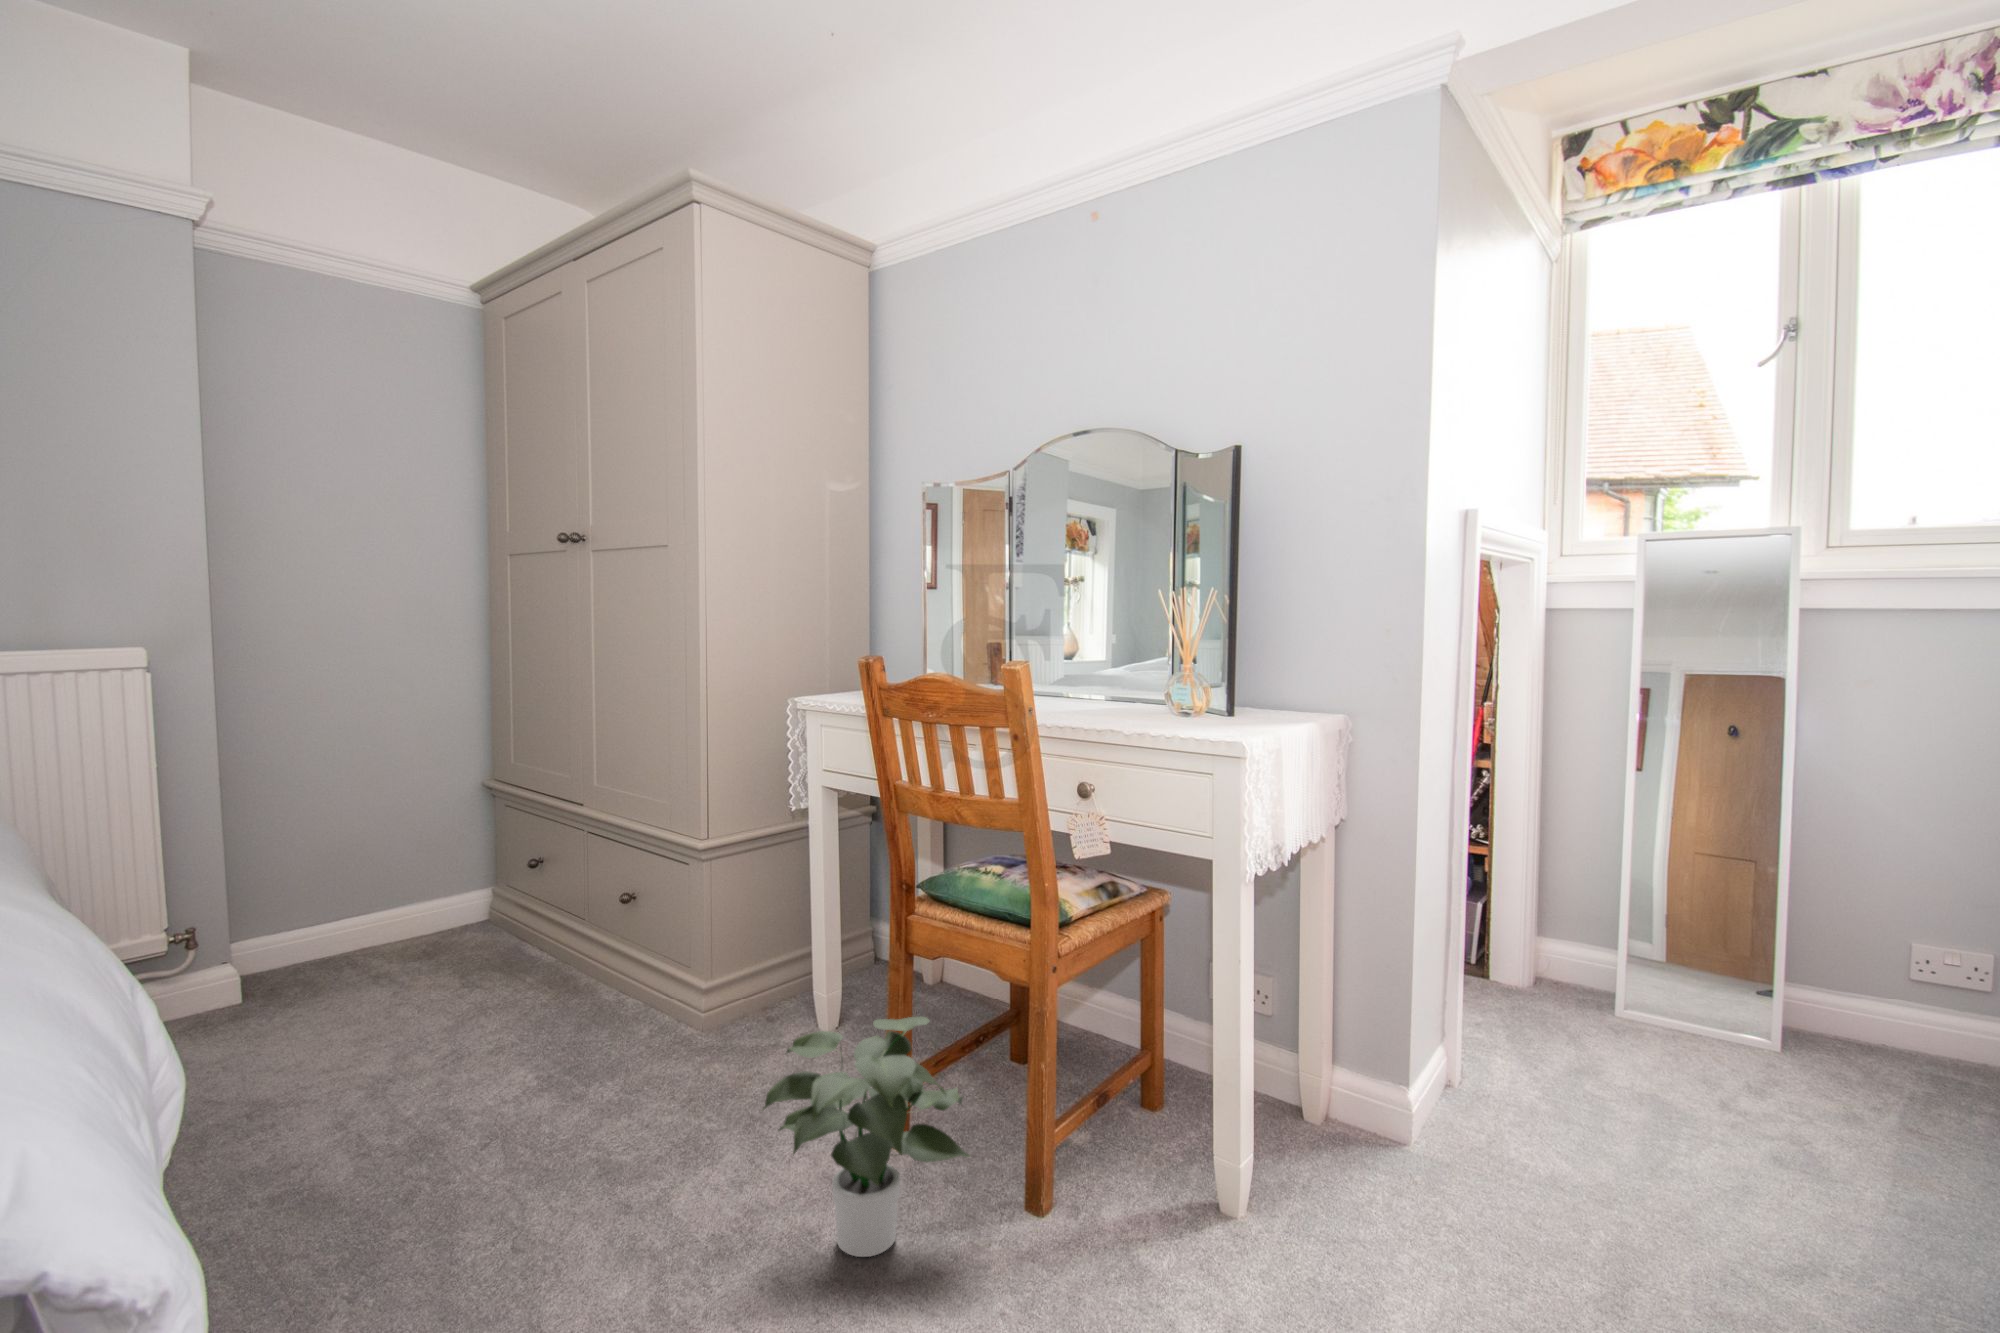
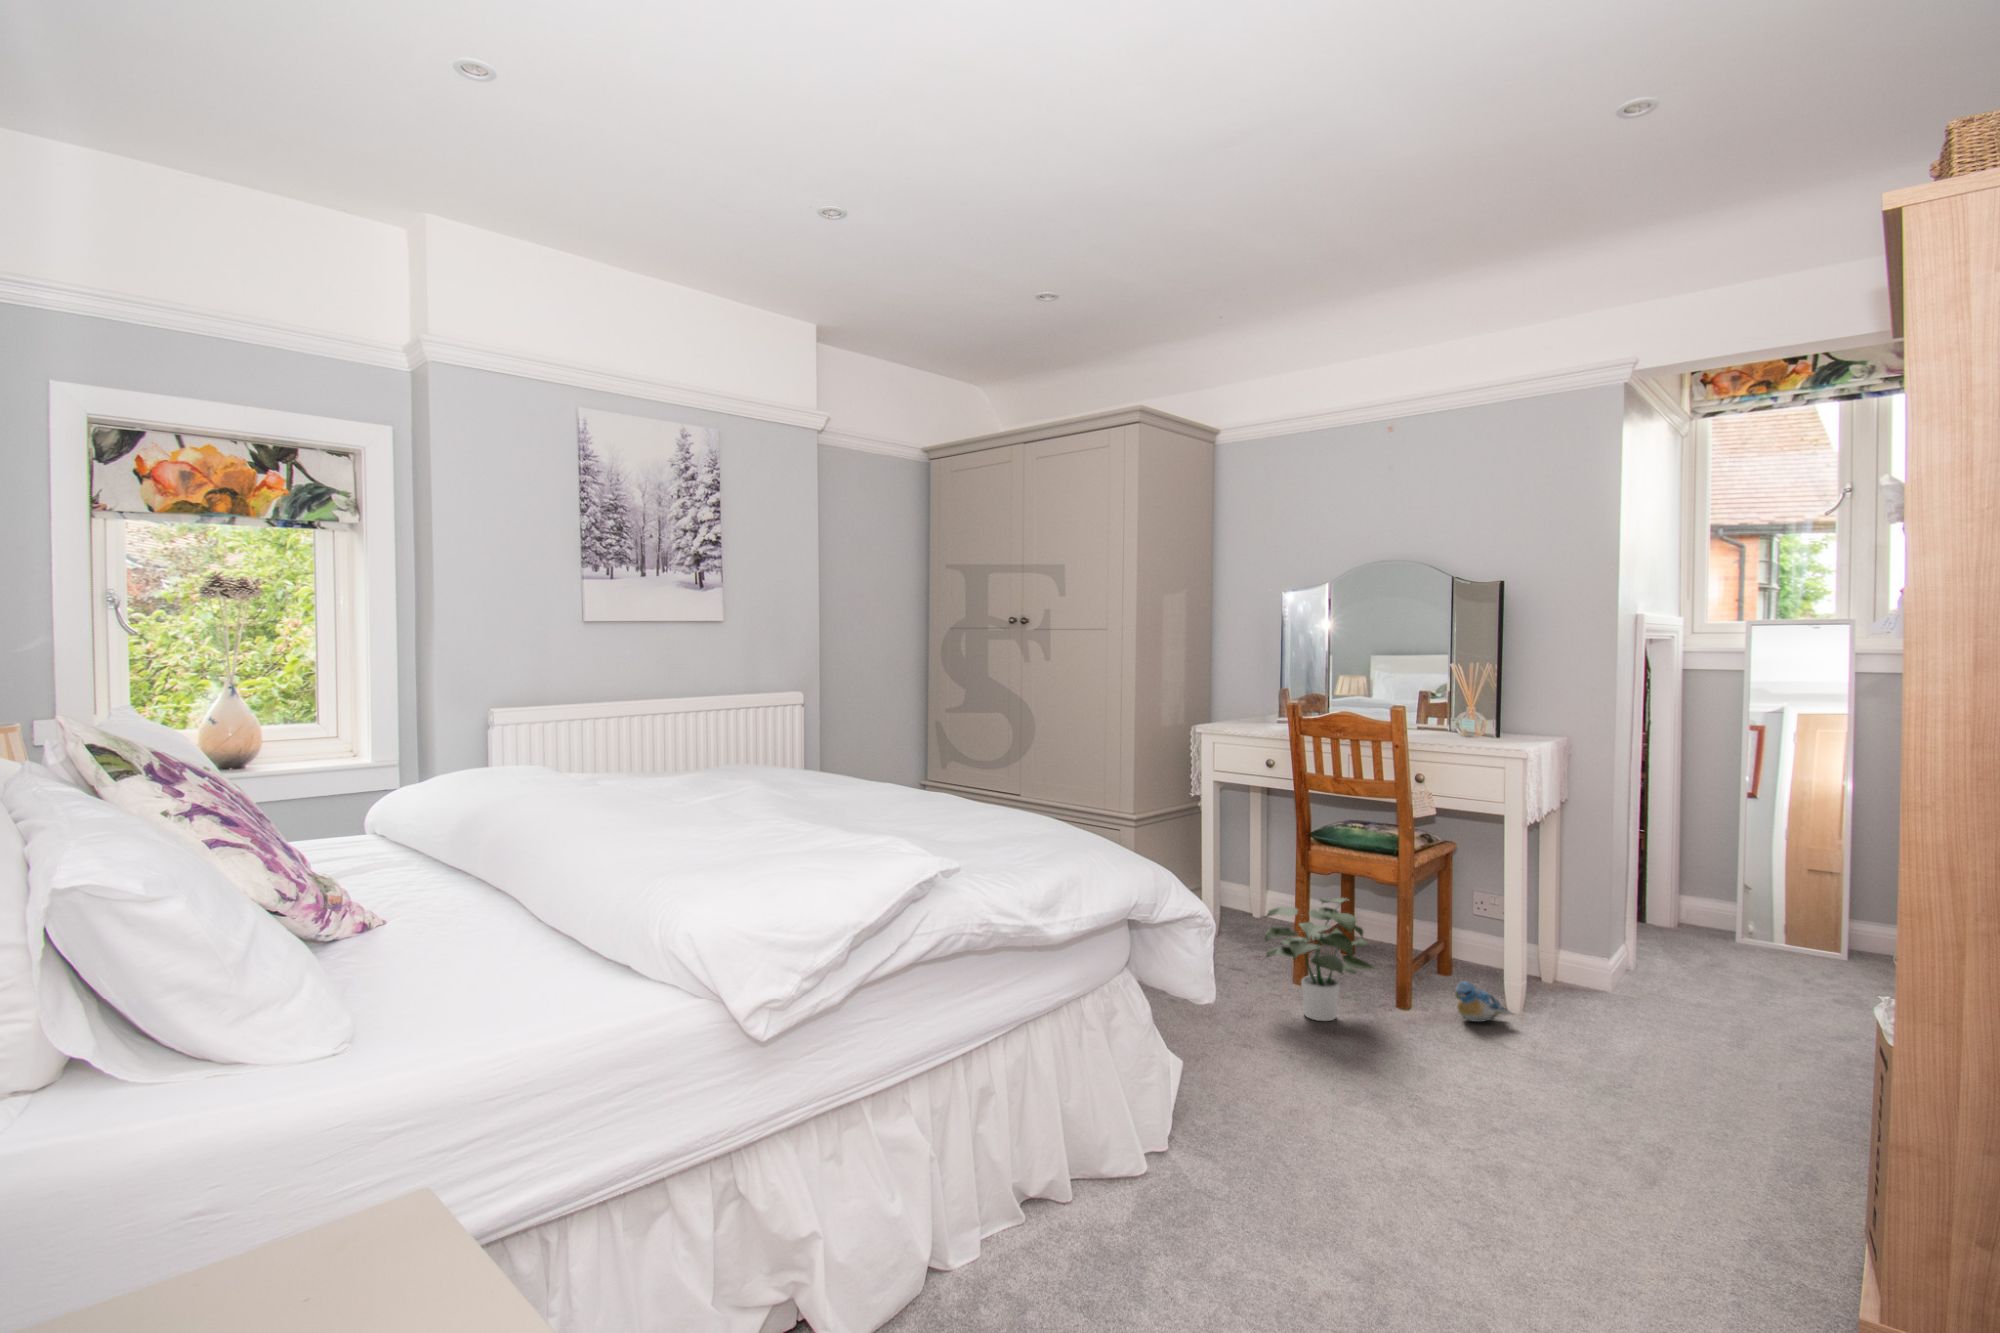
plush toy: none [1106,1171,1207,1245] -> present [1455,981,1511,1022]

